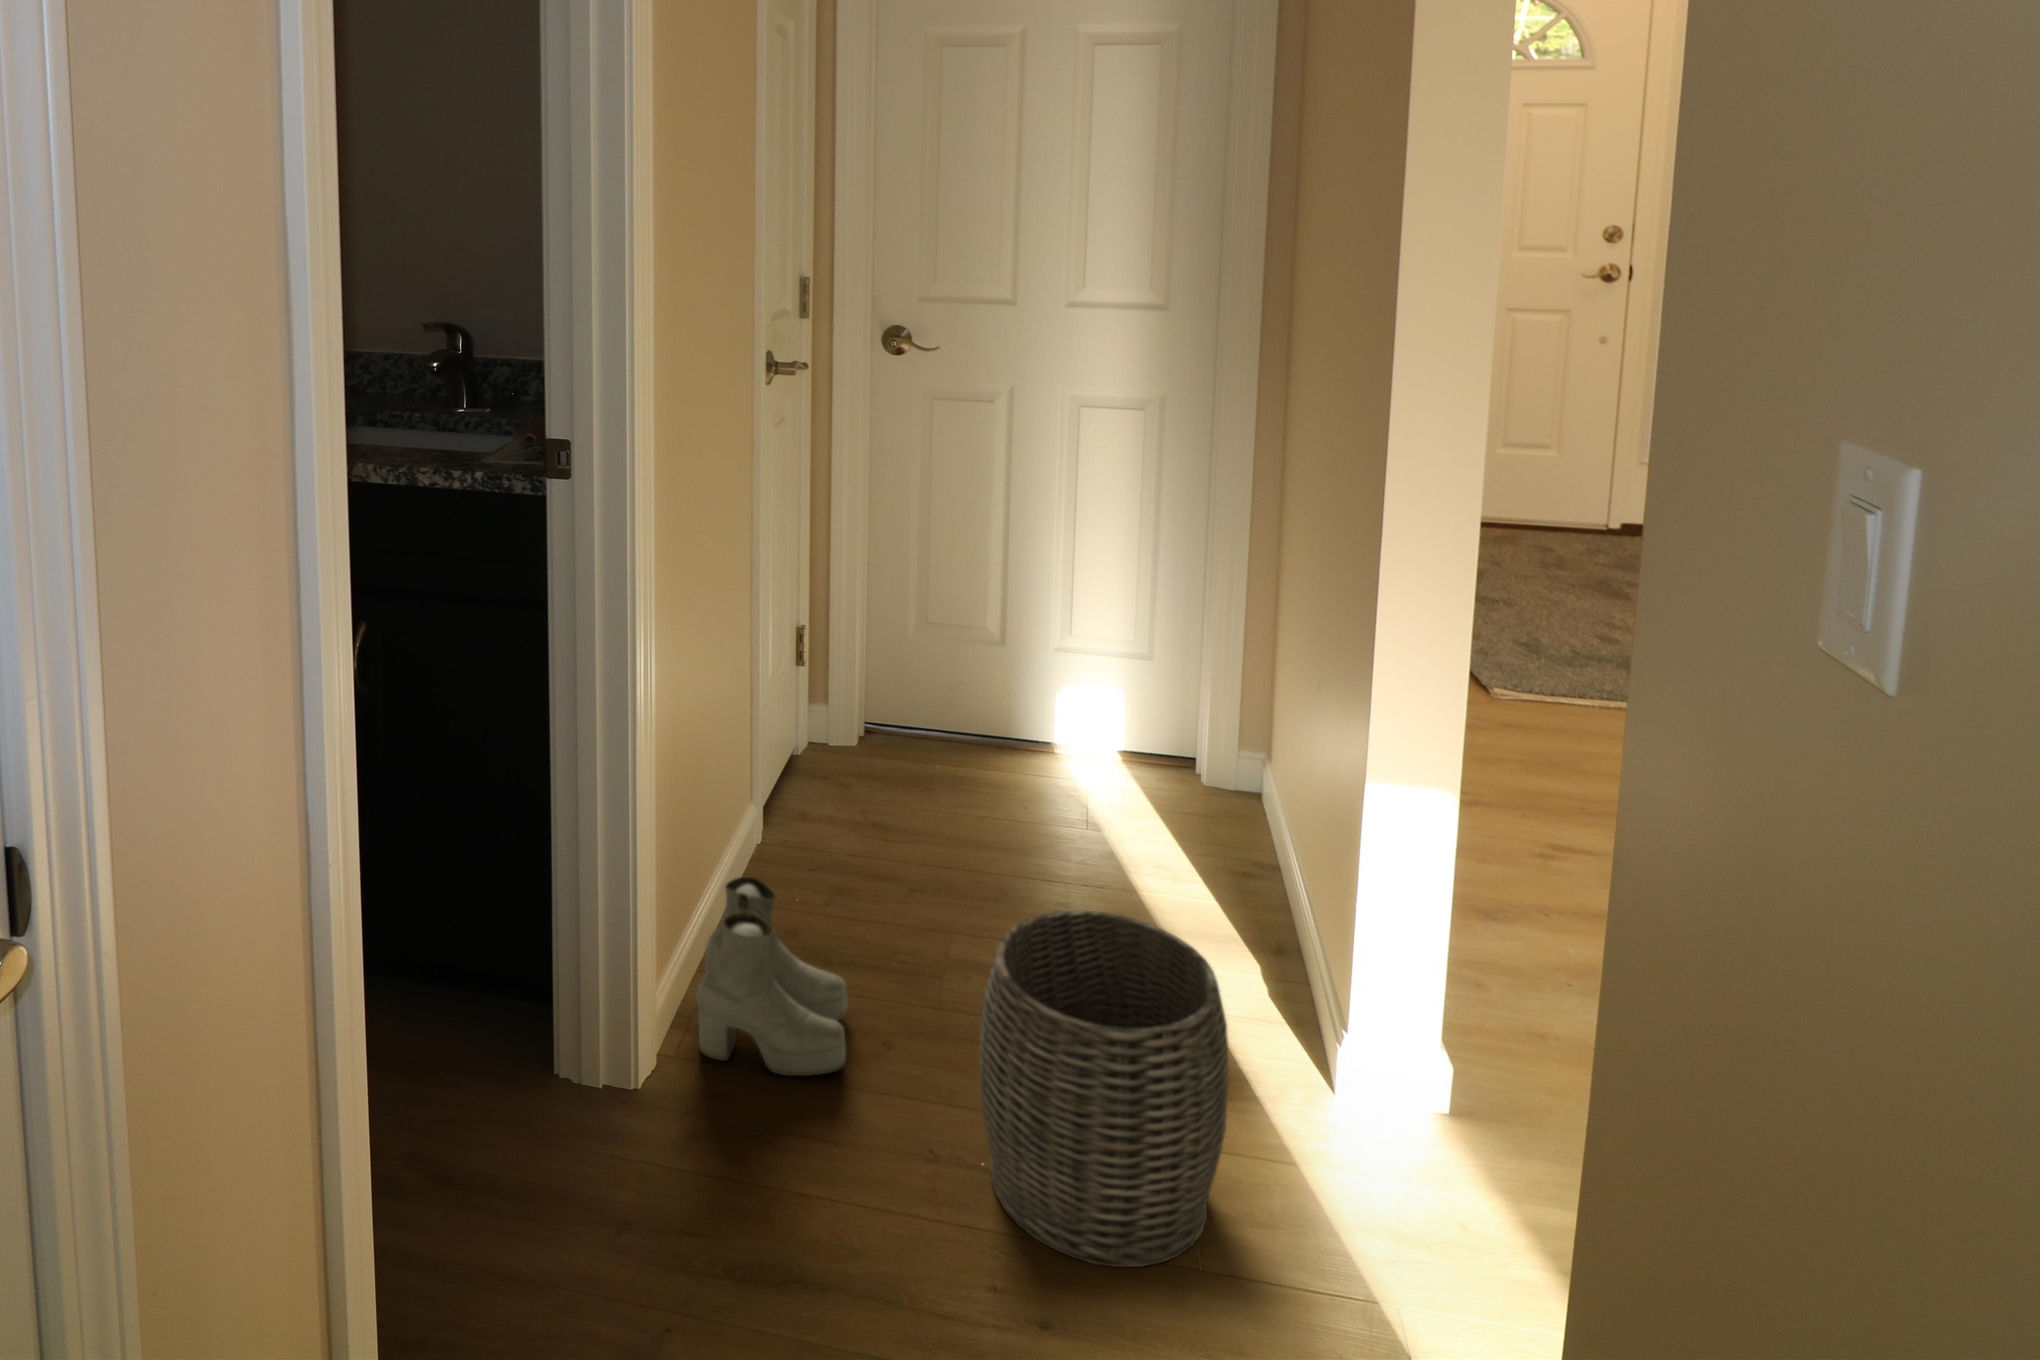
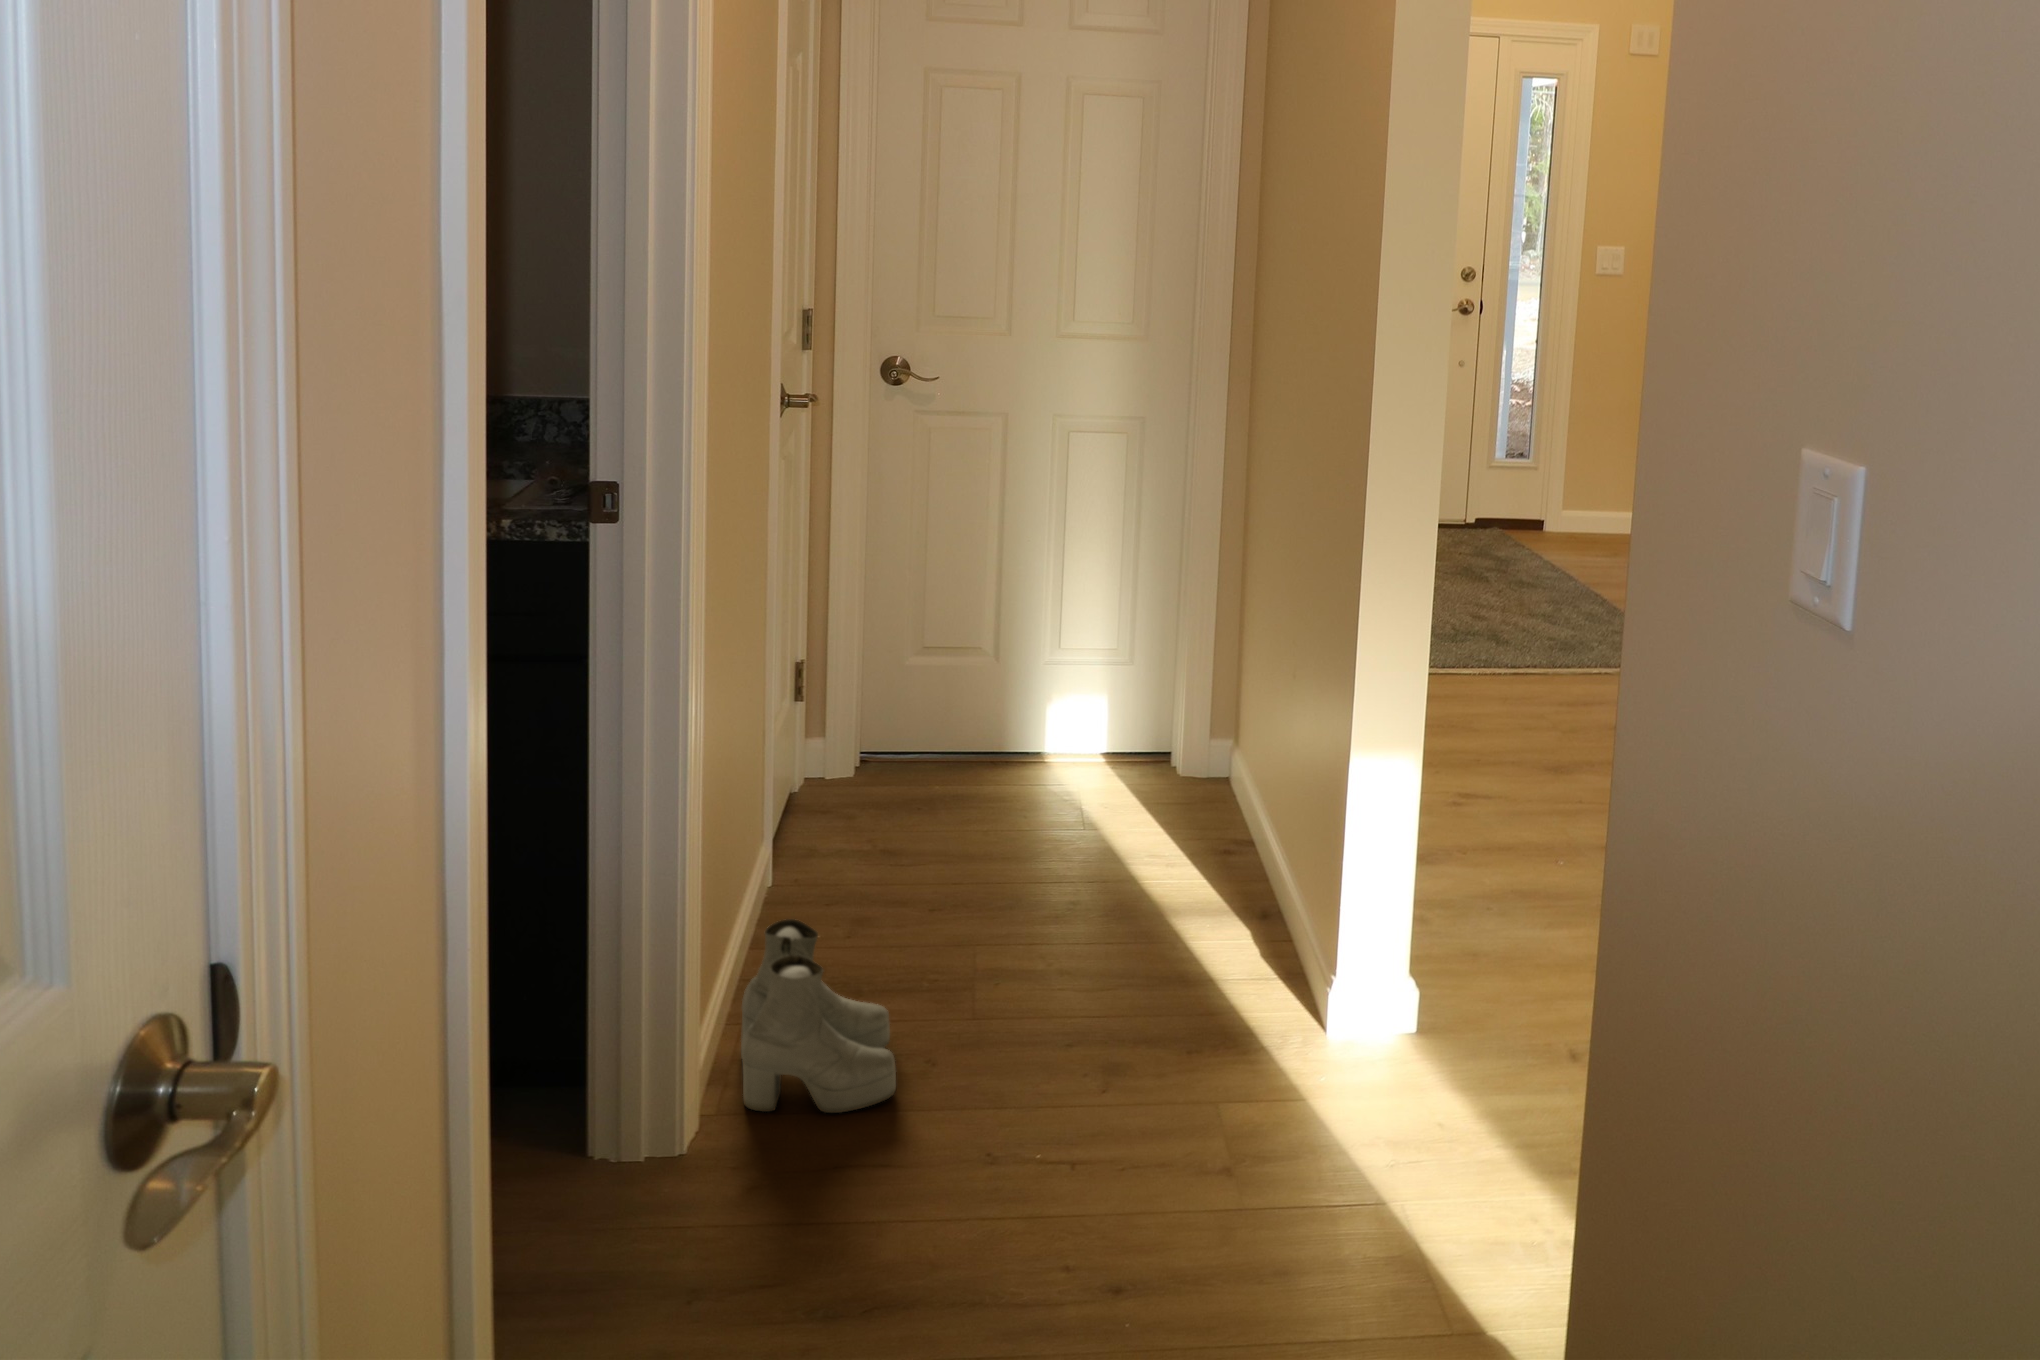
woven basket: present [980,911,1228,1267] -> none [1040,901,1258,1225]

